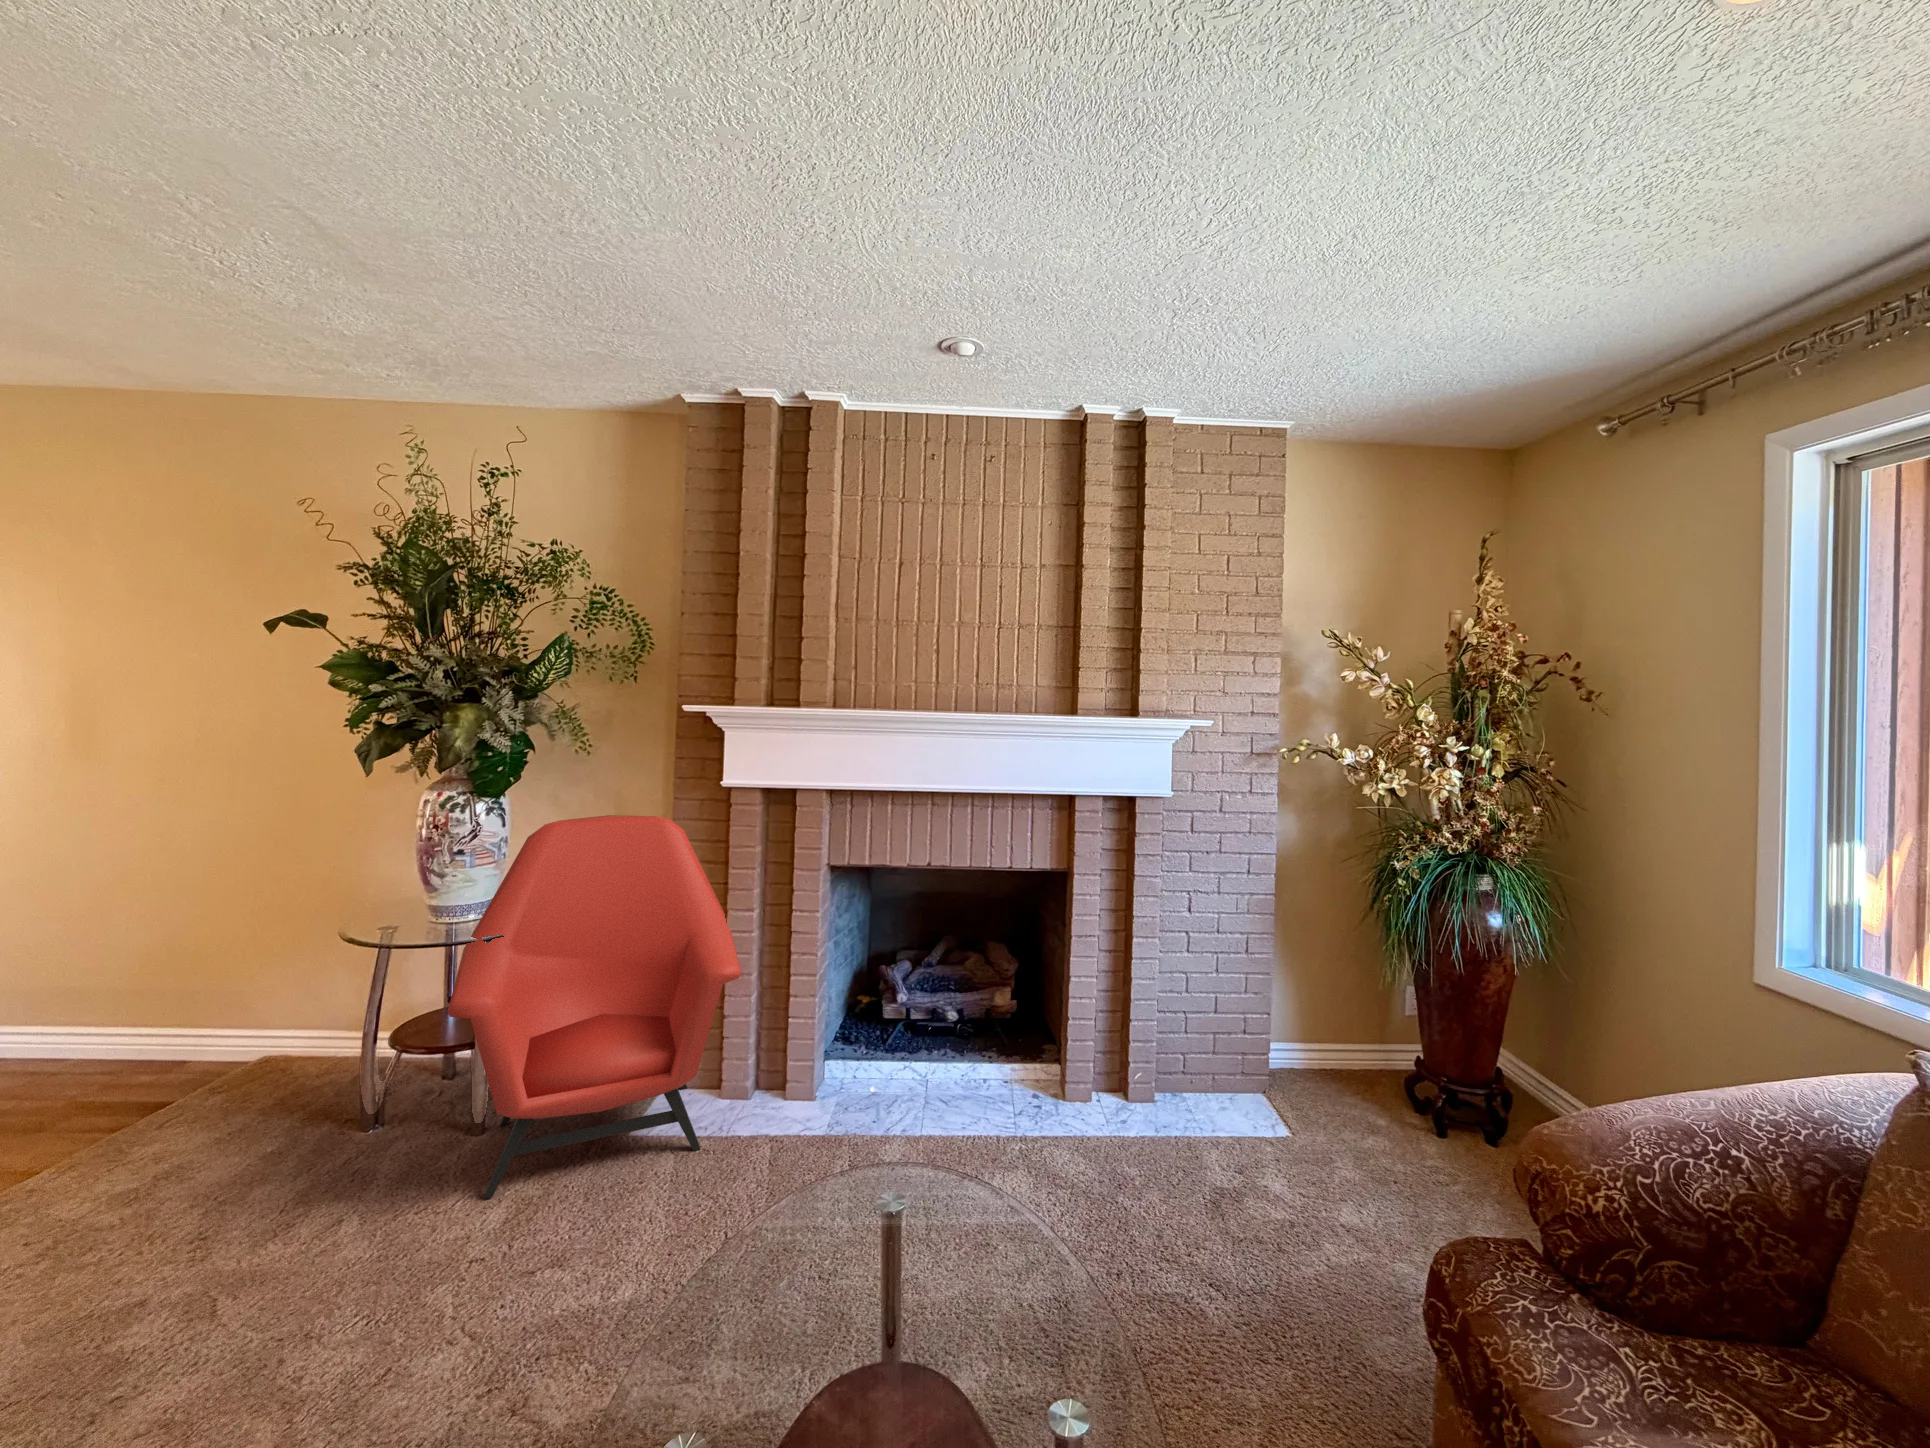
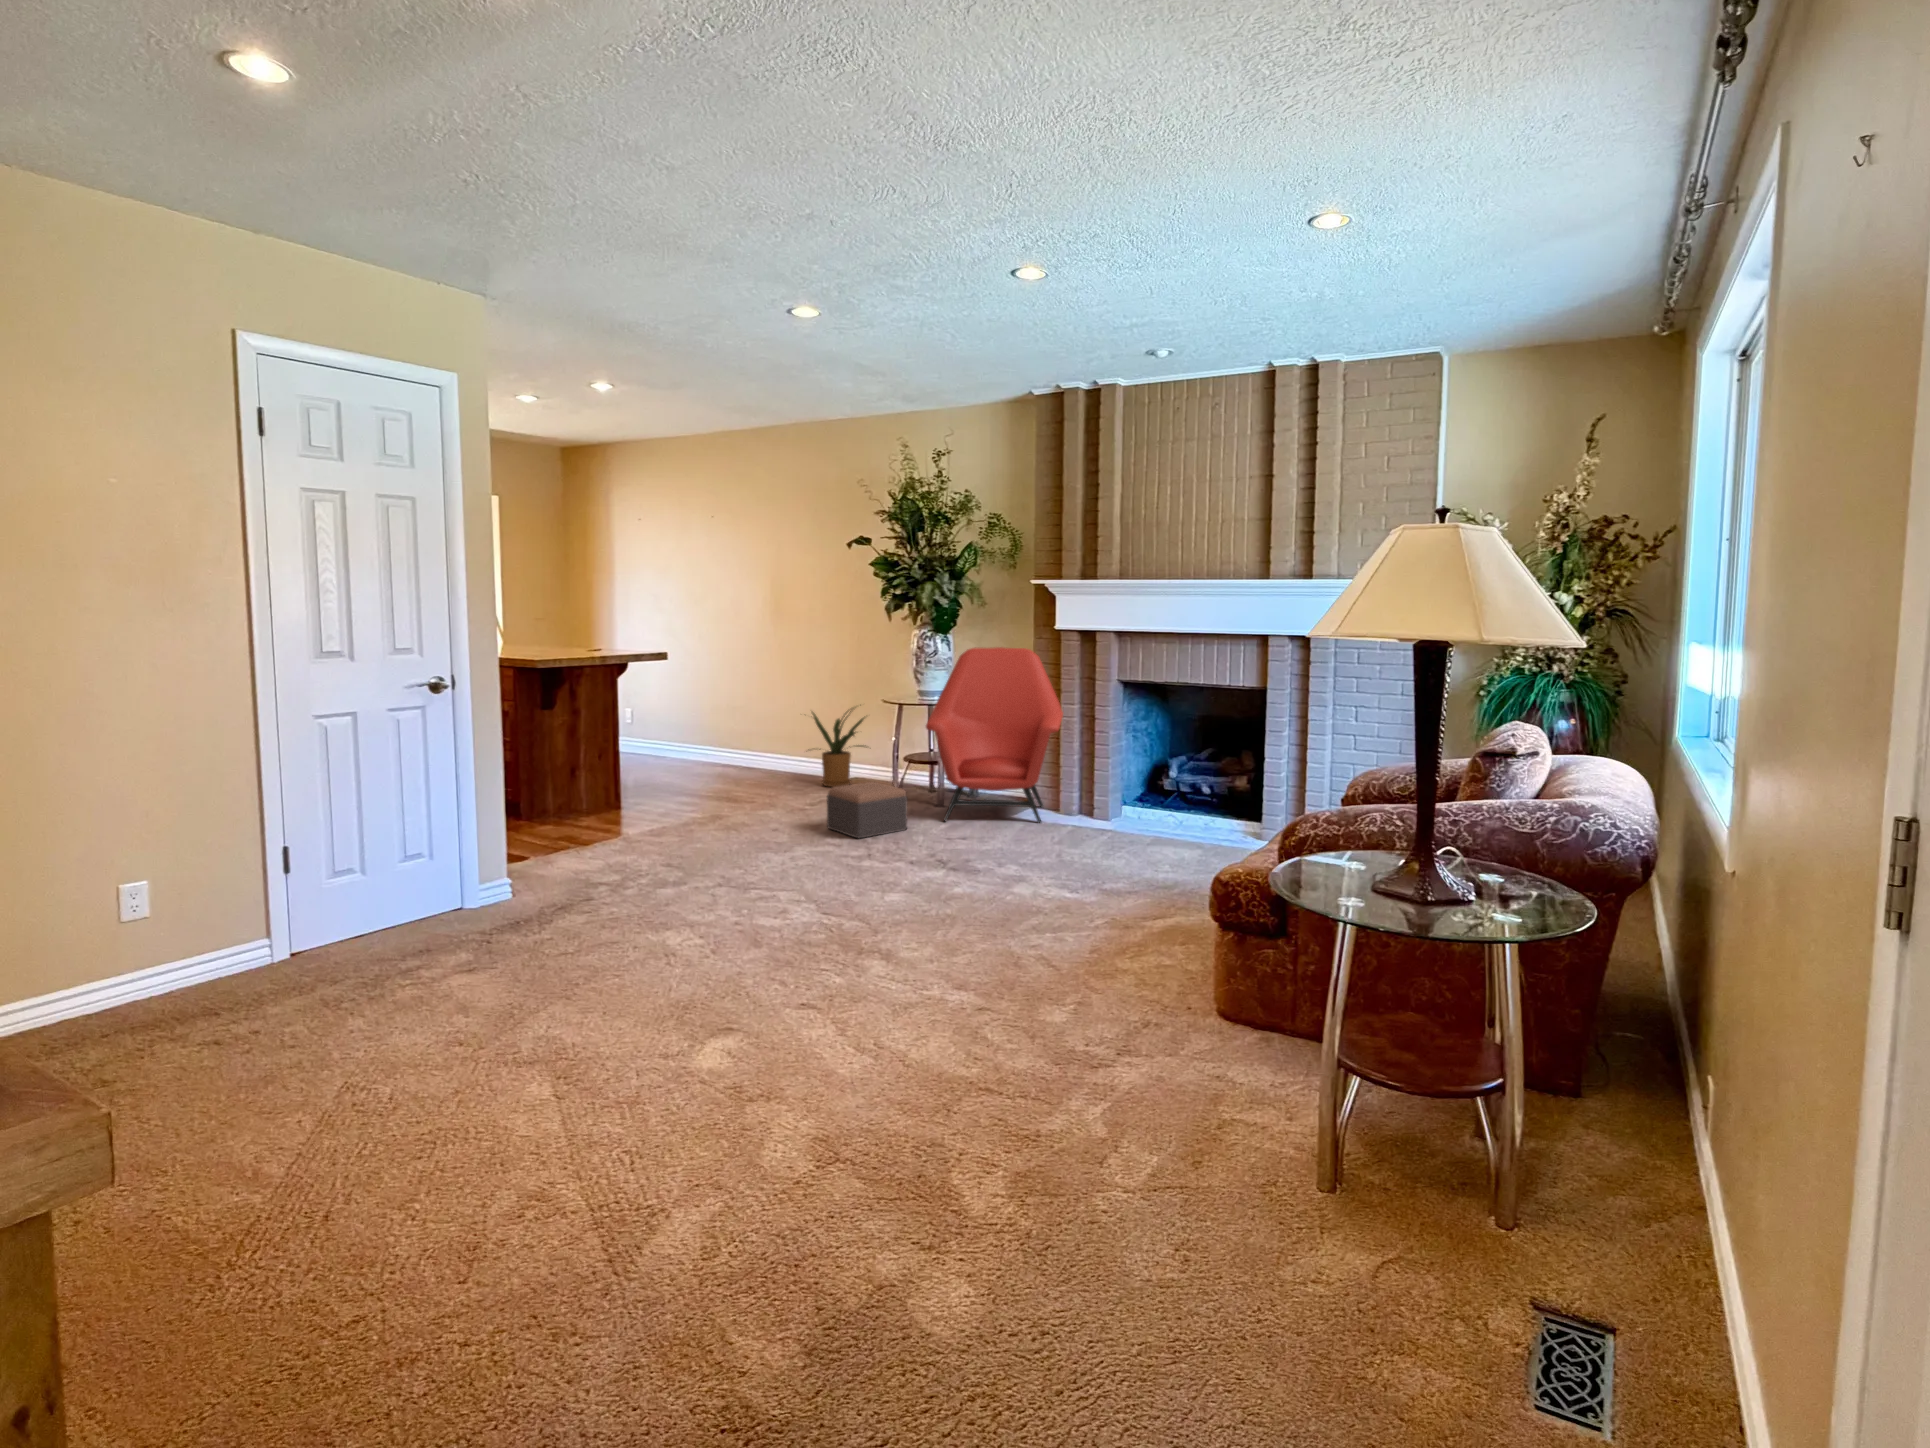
house plant: none [114,921,318,1105] -> present [812,707,867,787]
footstool: none [134,1152,393,1366] -> present [827,782,907,838]

